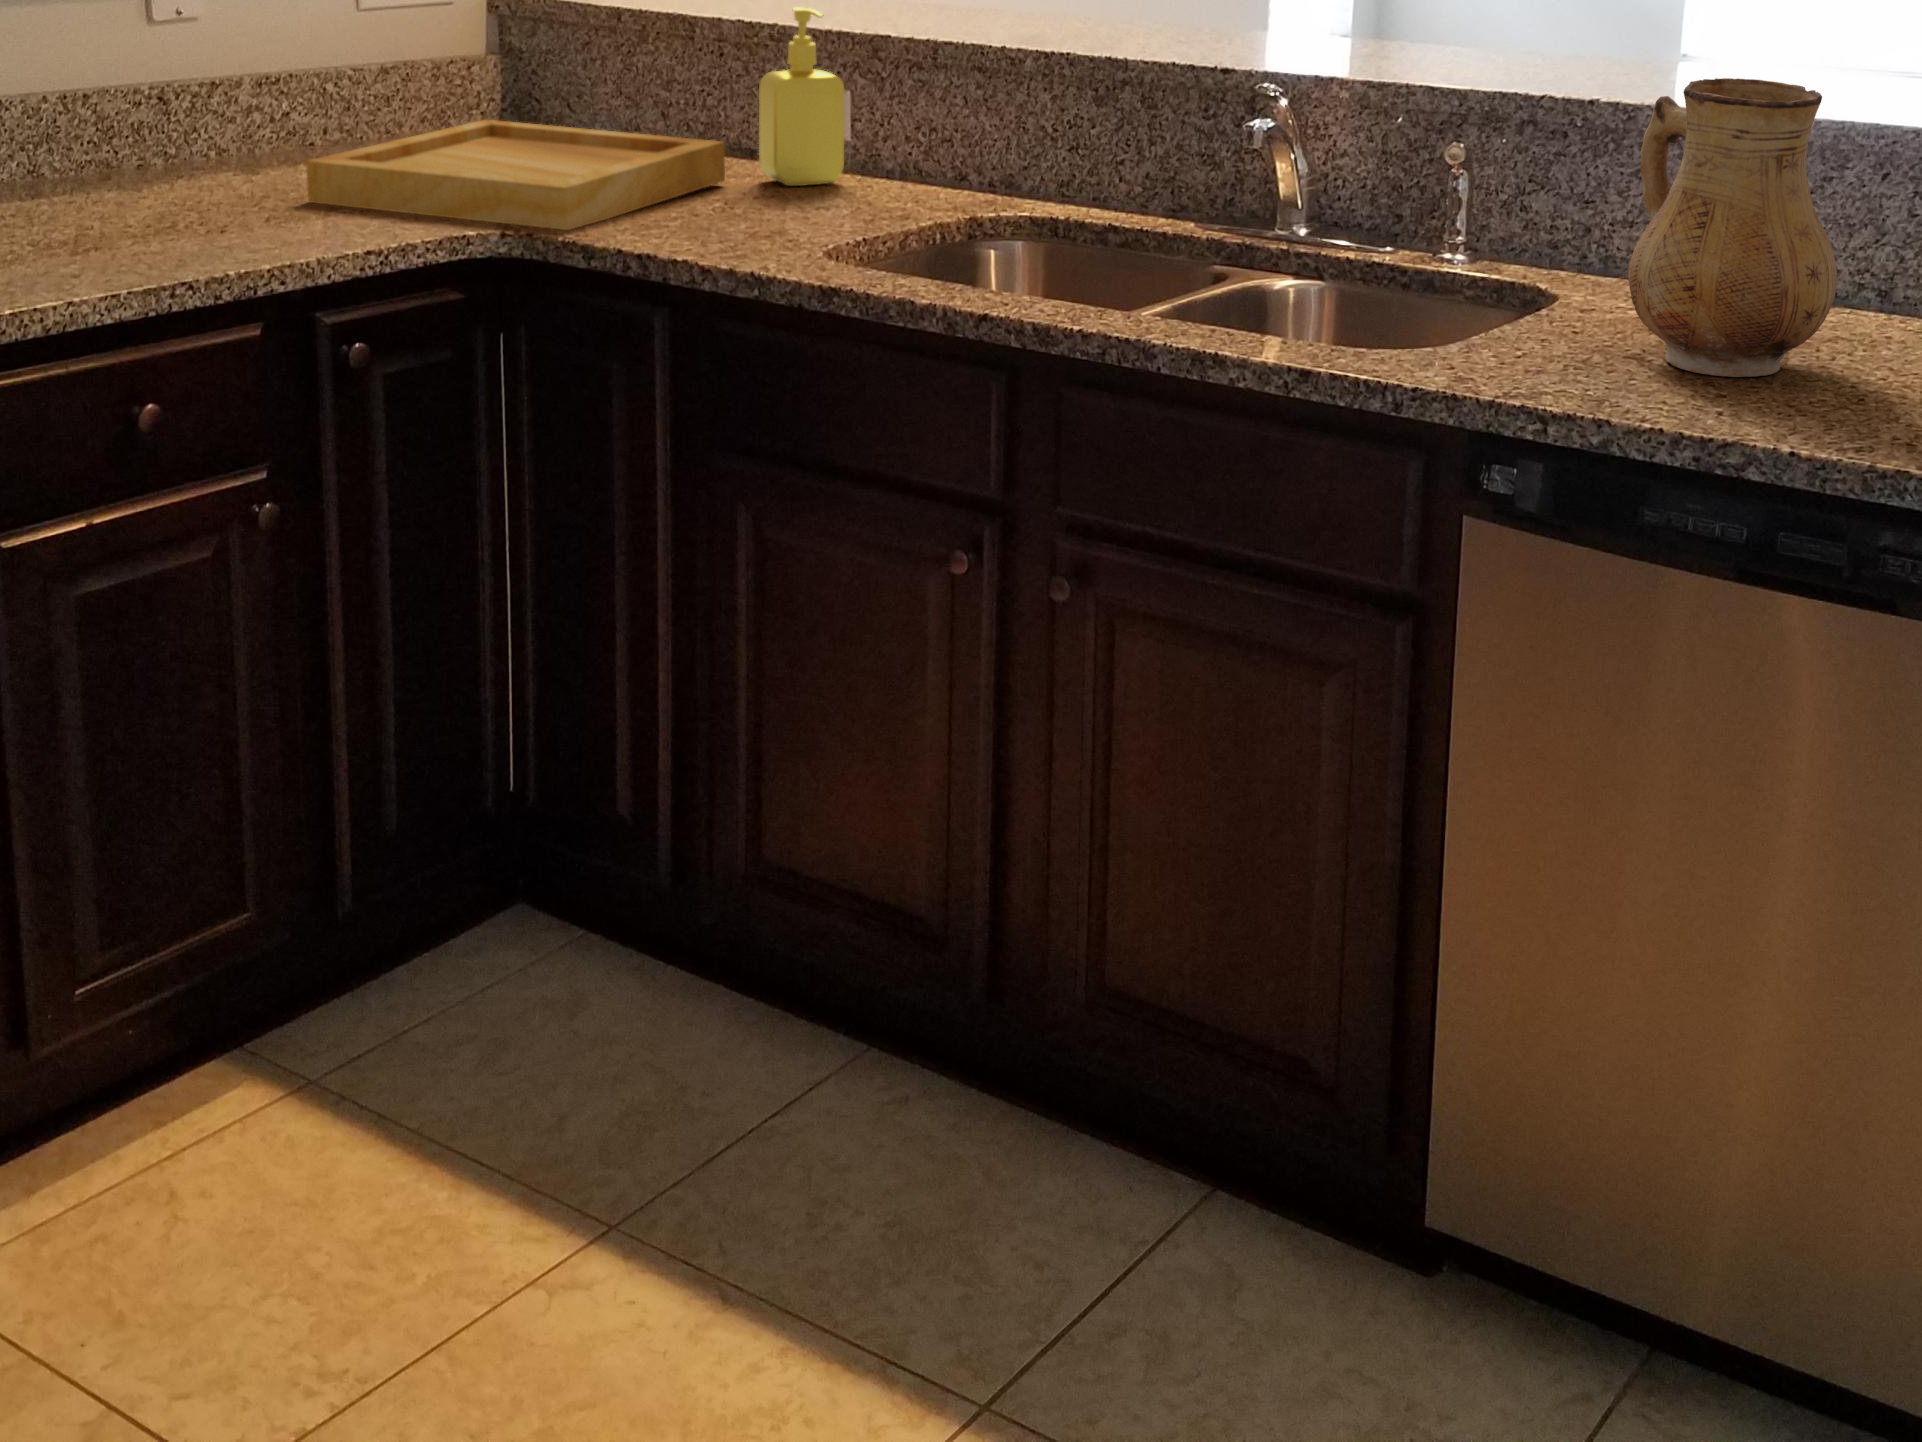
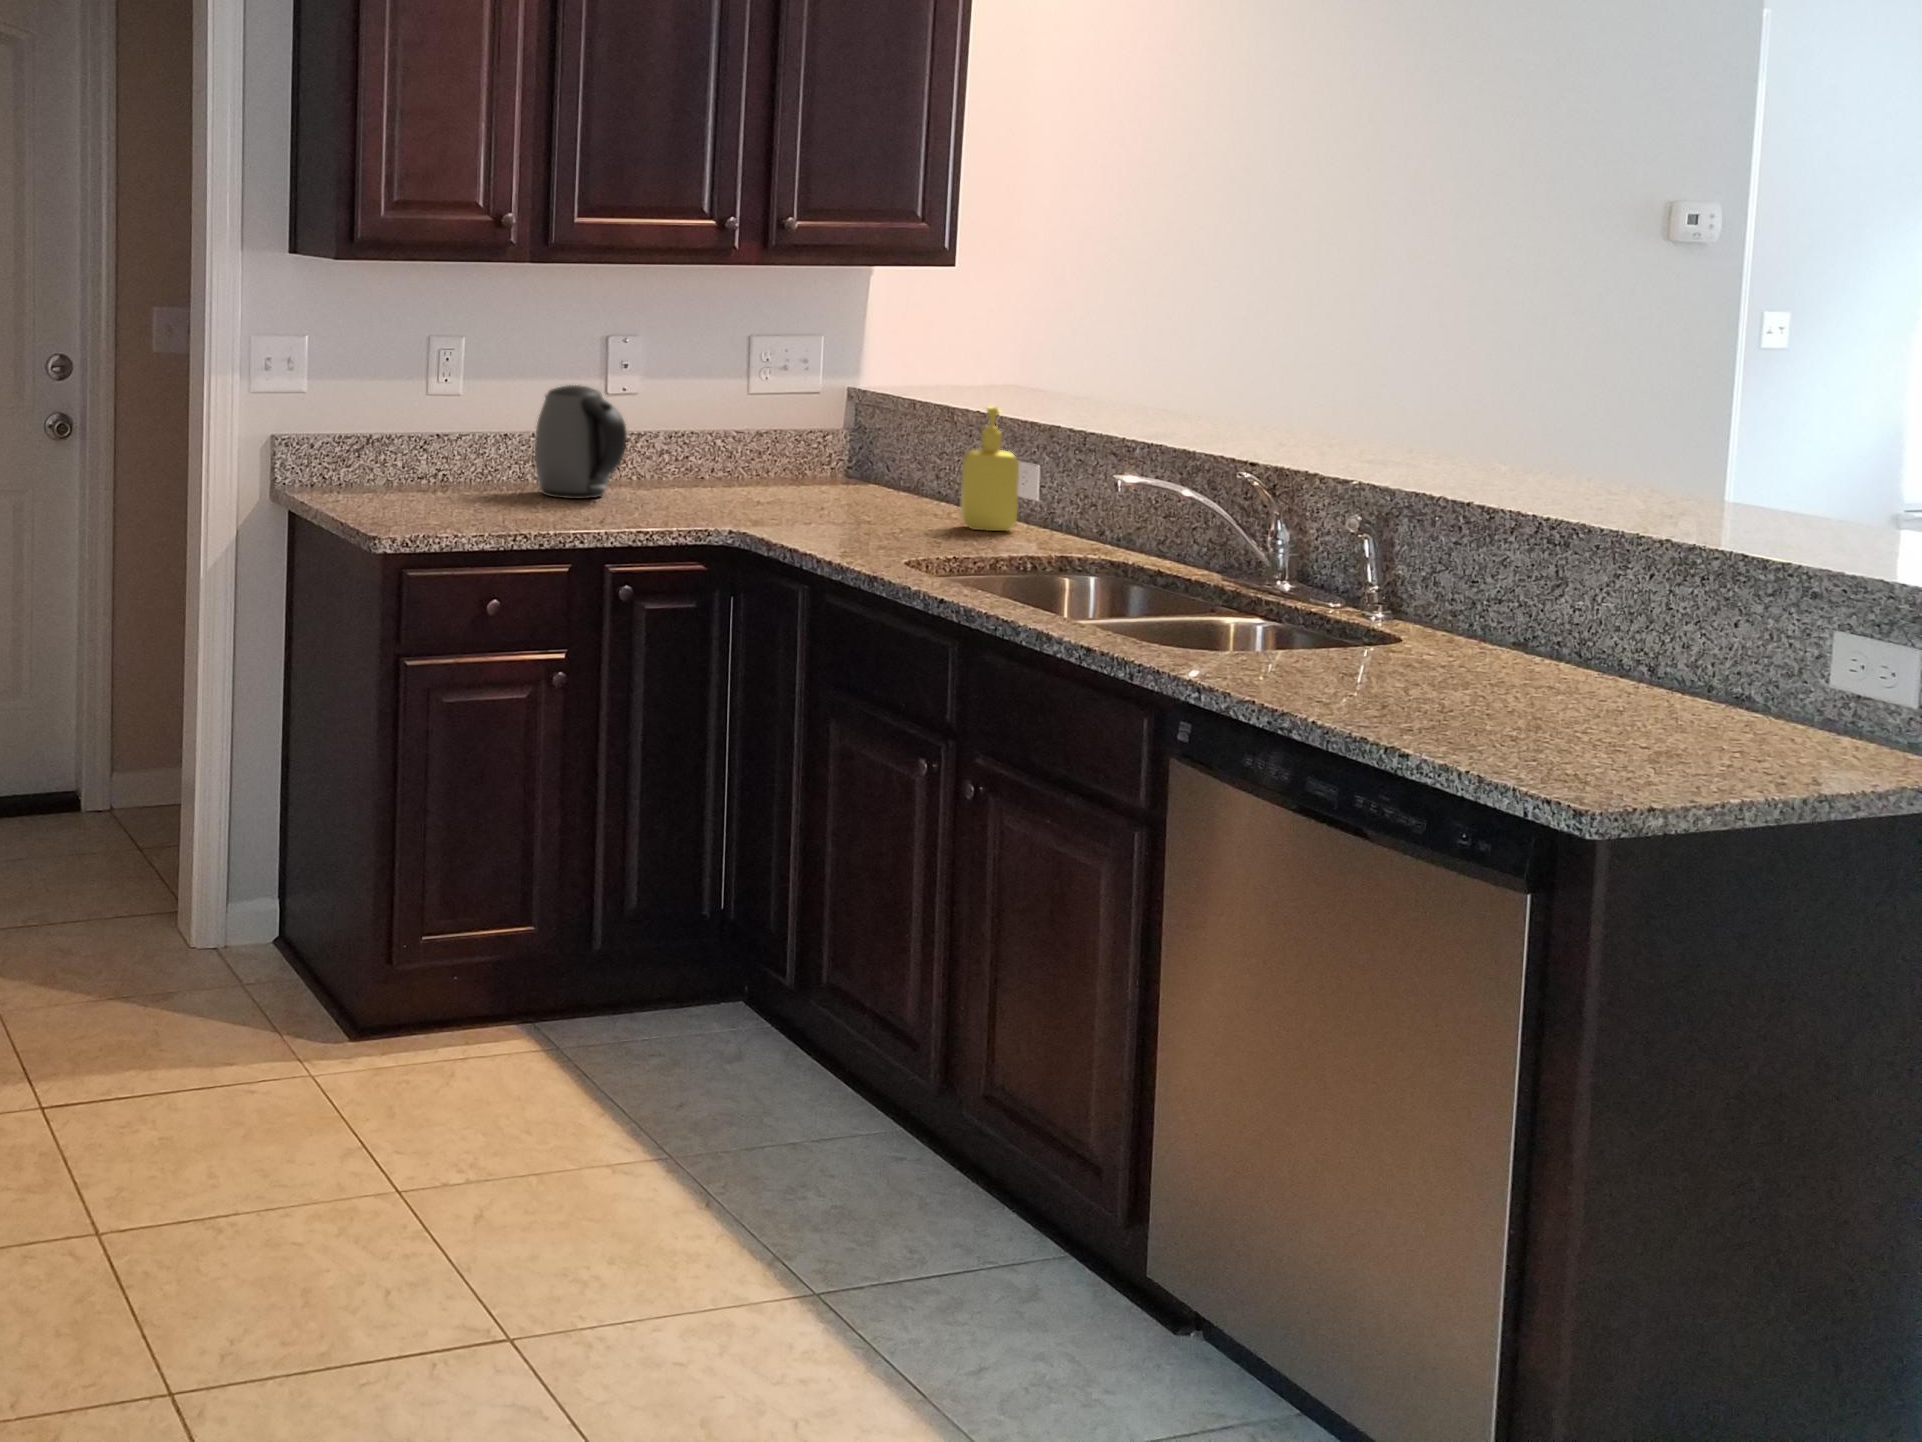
kettle: none [67,14,244,203] -> present [535,385,627,499]
ceramic pitcher: present [1628,78,1837,377] -> none [1326,477,1484,694]
tray: present [306,120,725,230] -> none [656,470,932,537]

